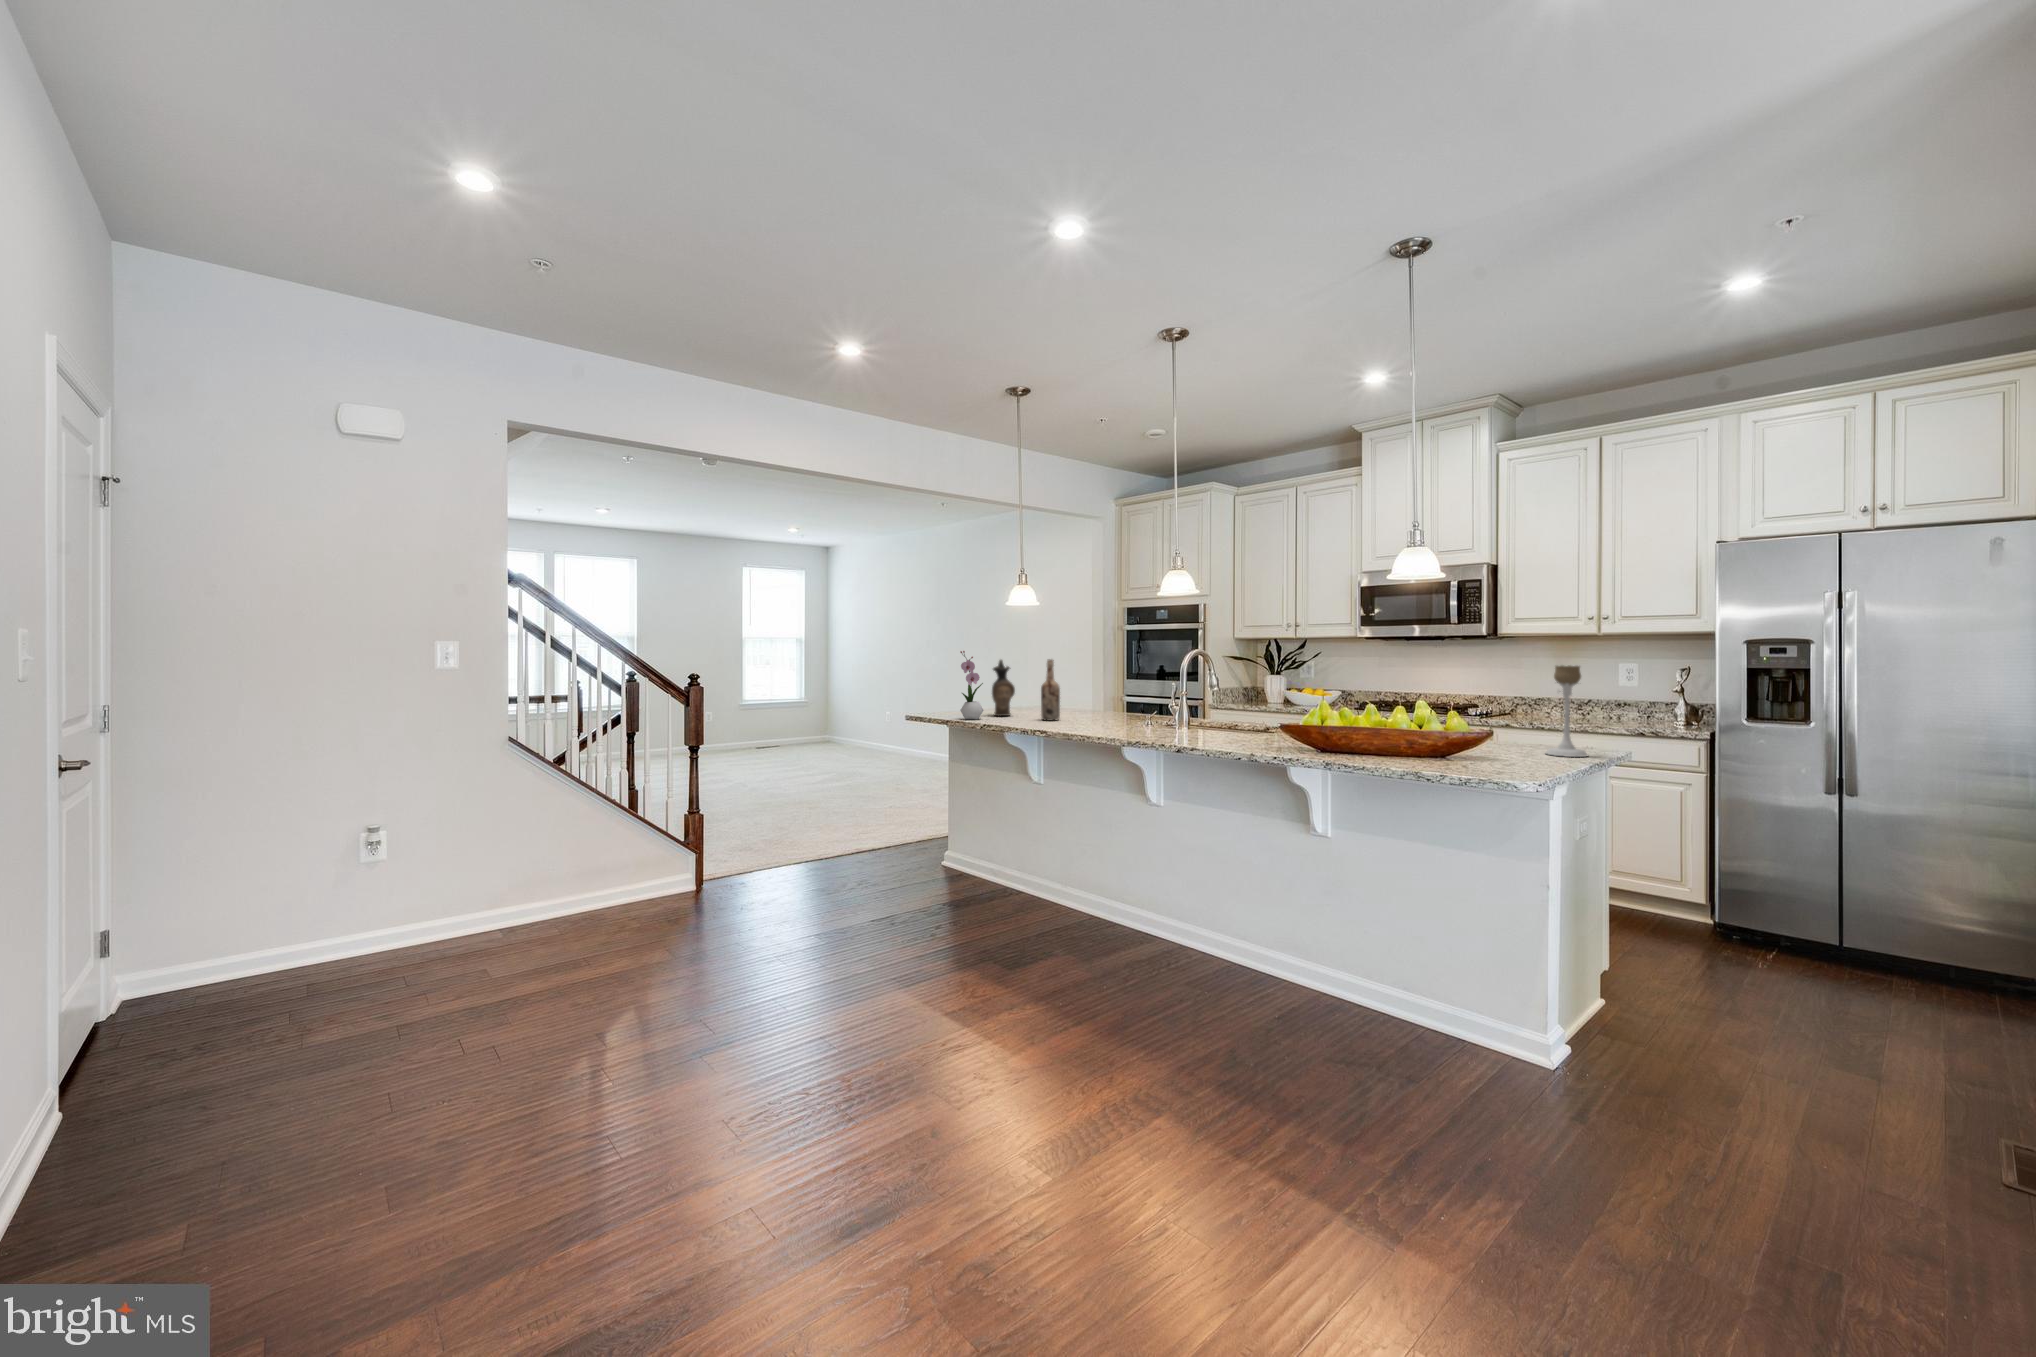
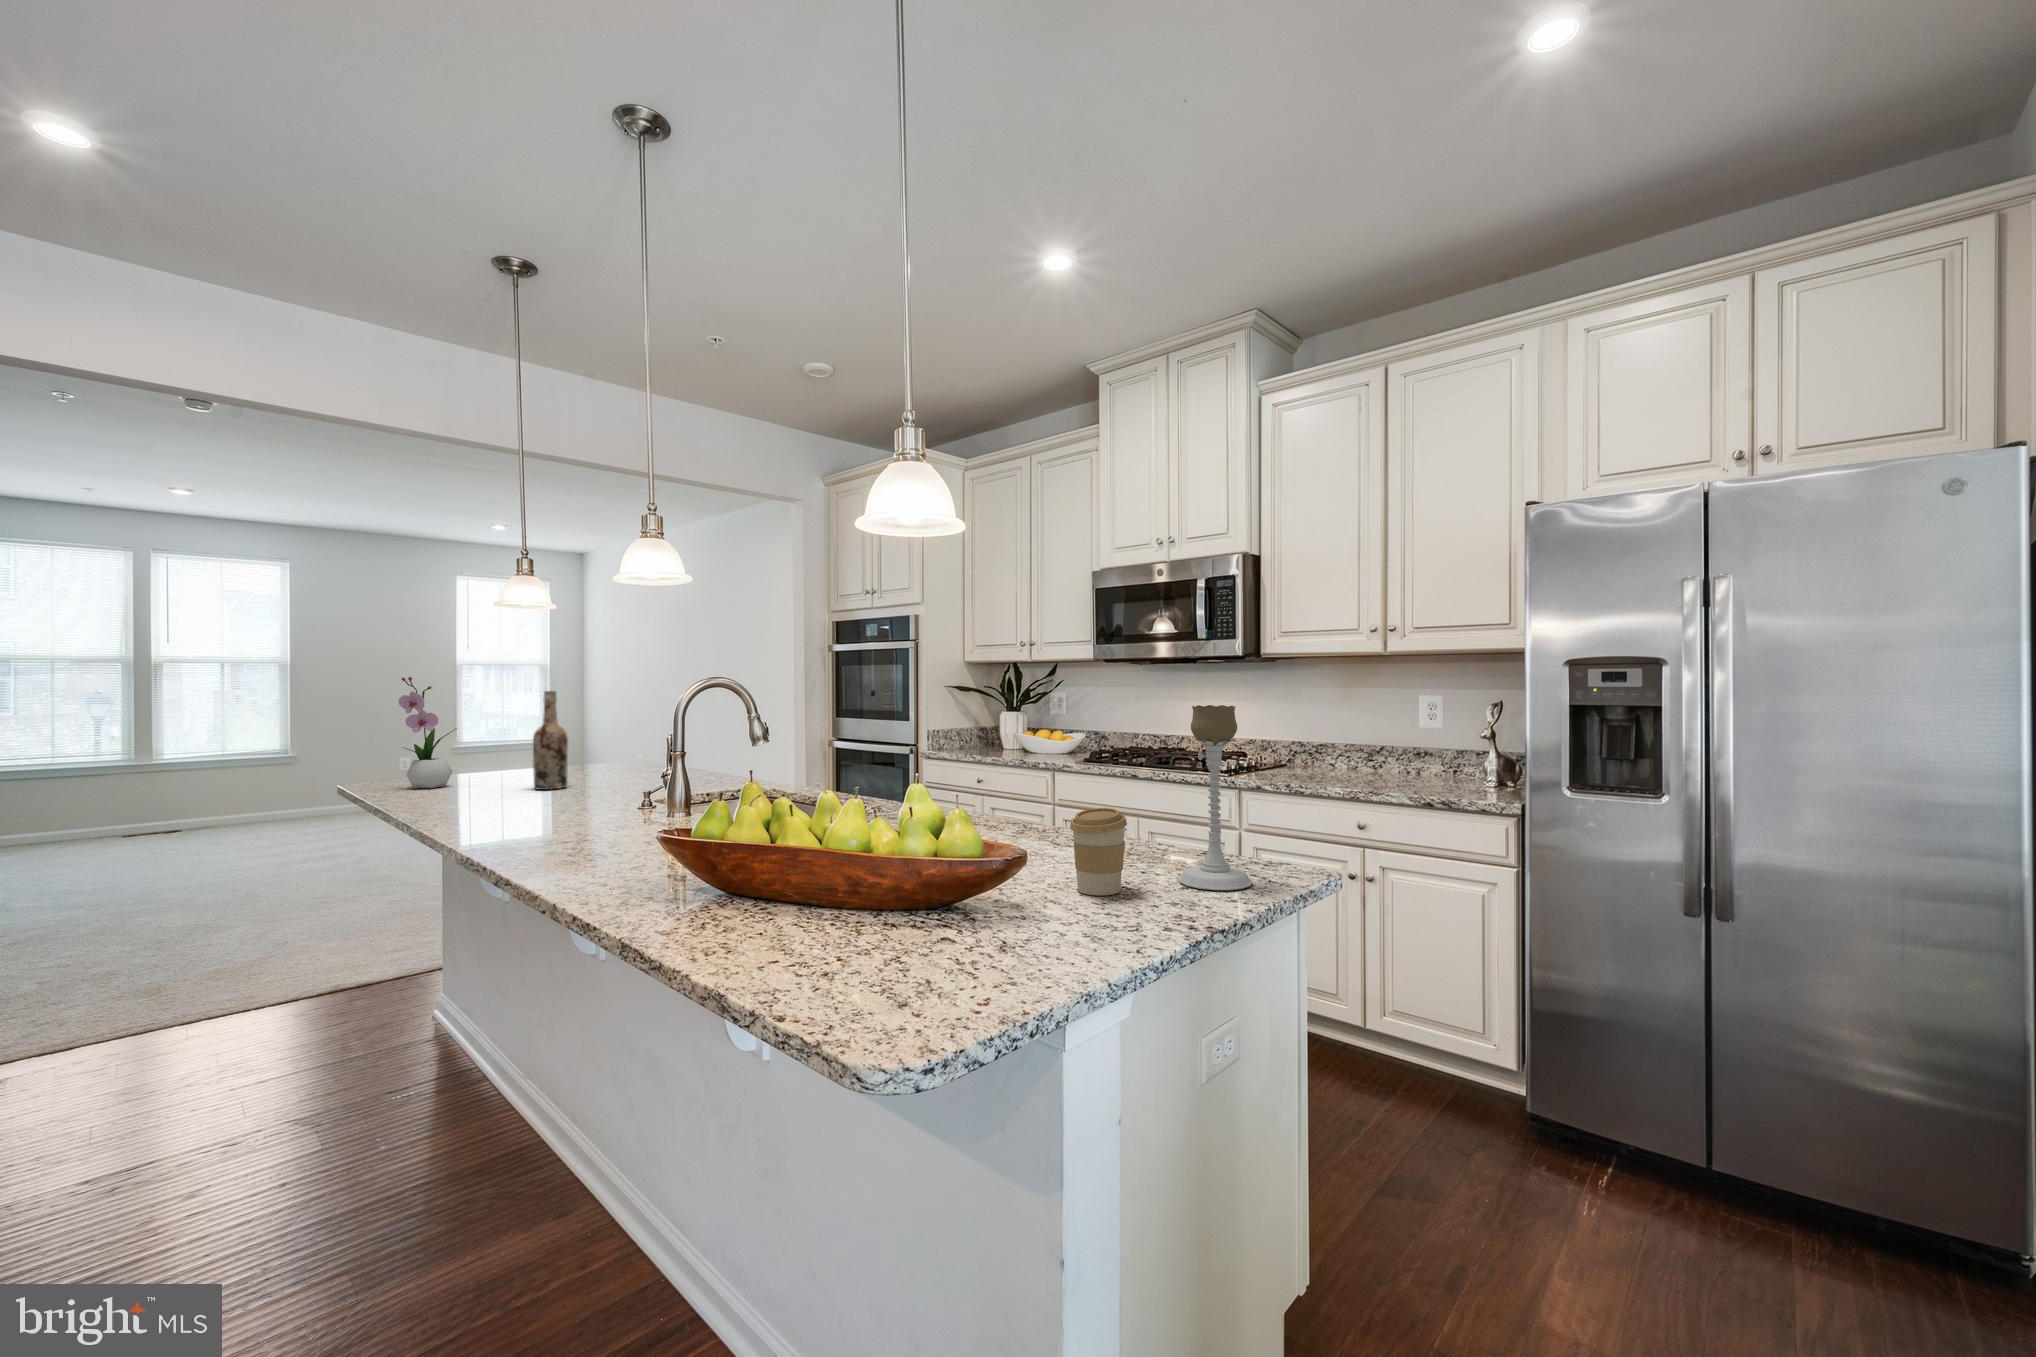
ceramic pitcher: present [992,660,1015,716] -> none [486,690,528,780]
coffee cup: none [1495,716,1528,757] -> present [1070,808,1127,895]

